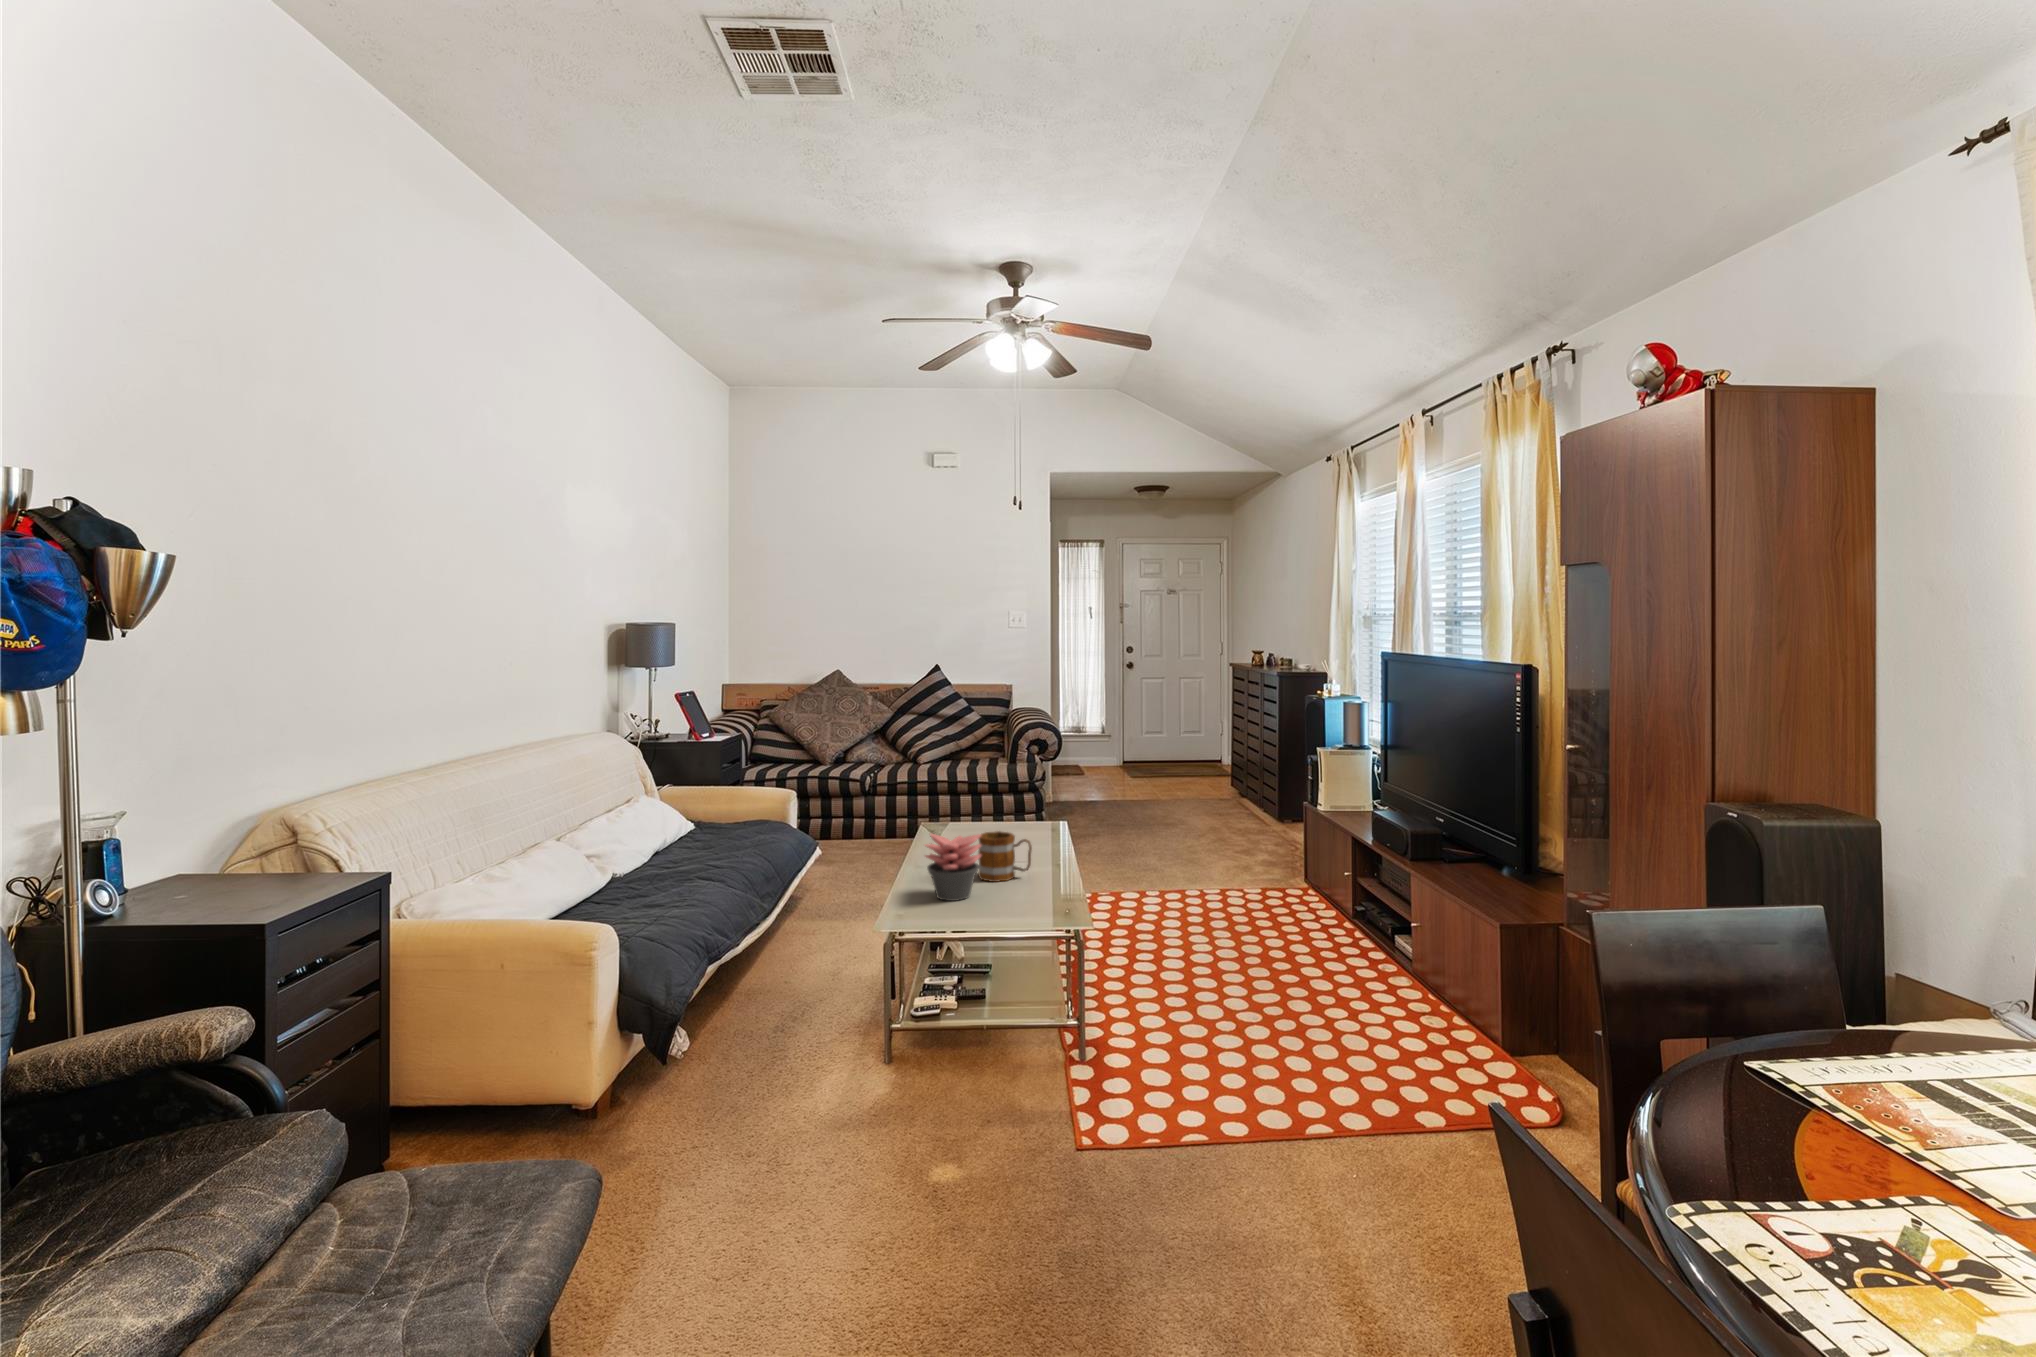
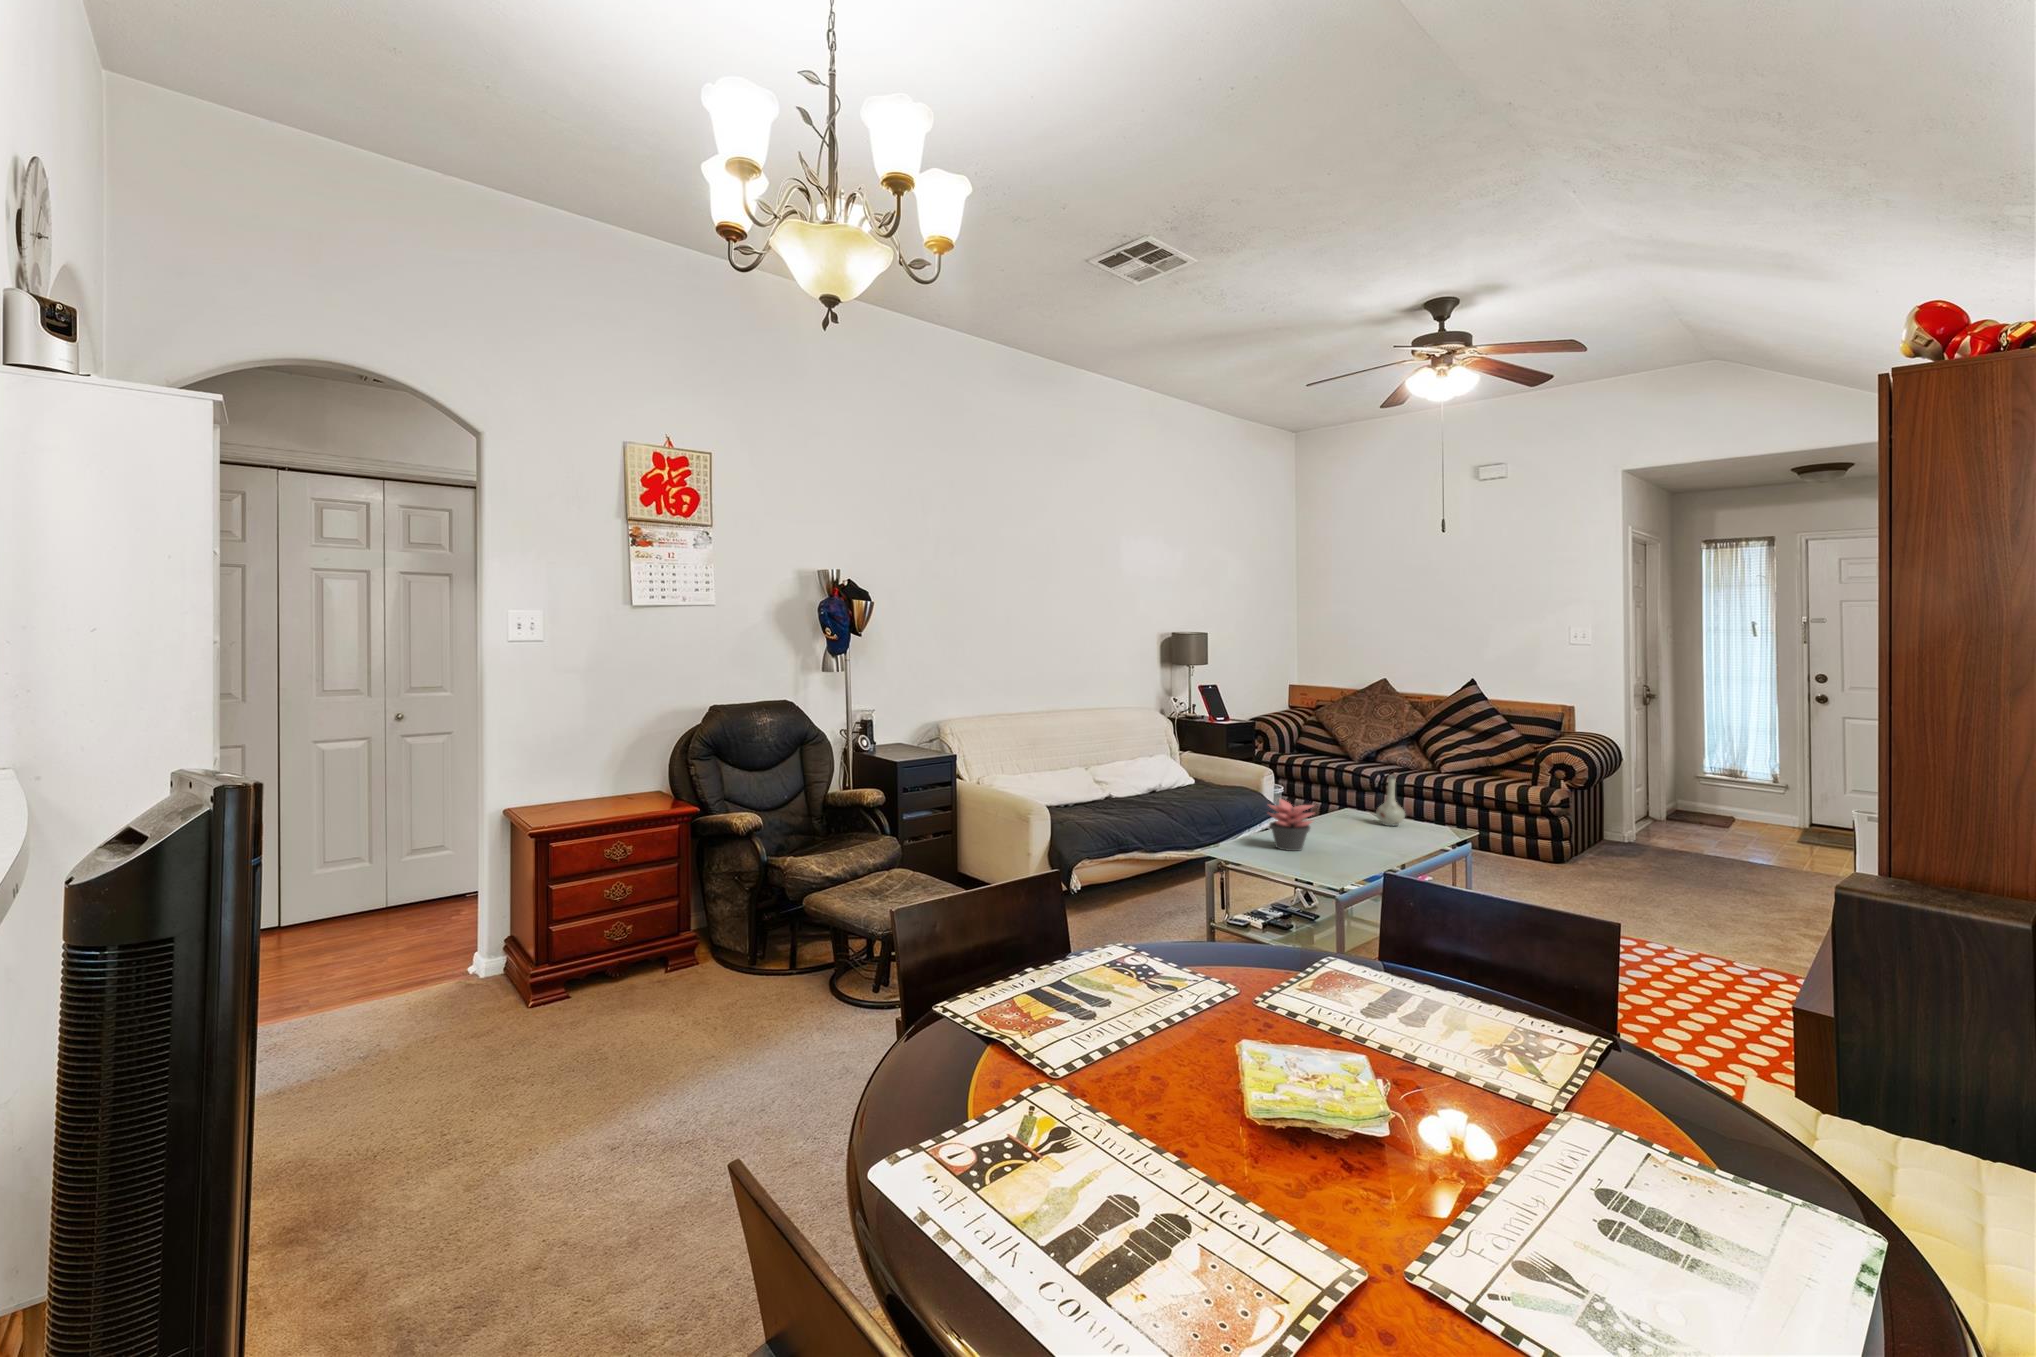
vase: none [965,779,996,838] -> present [1376,775,1405,826]
mug: present [978,831,1032,882] -> none [1328,810,1373,850]

